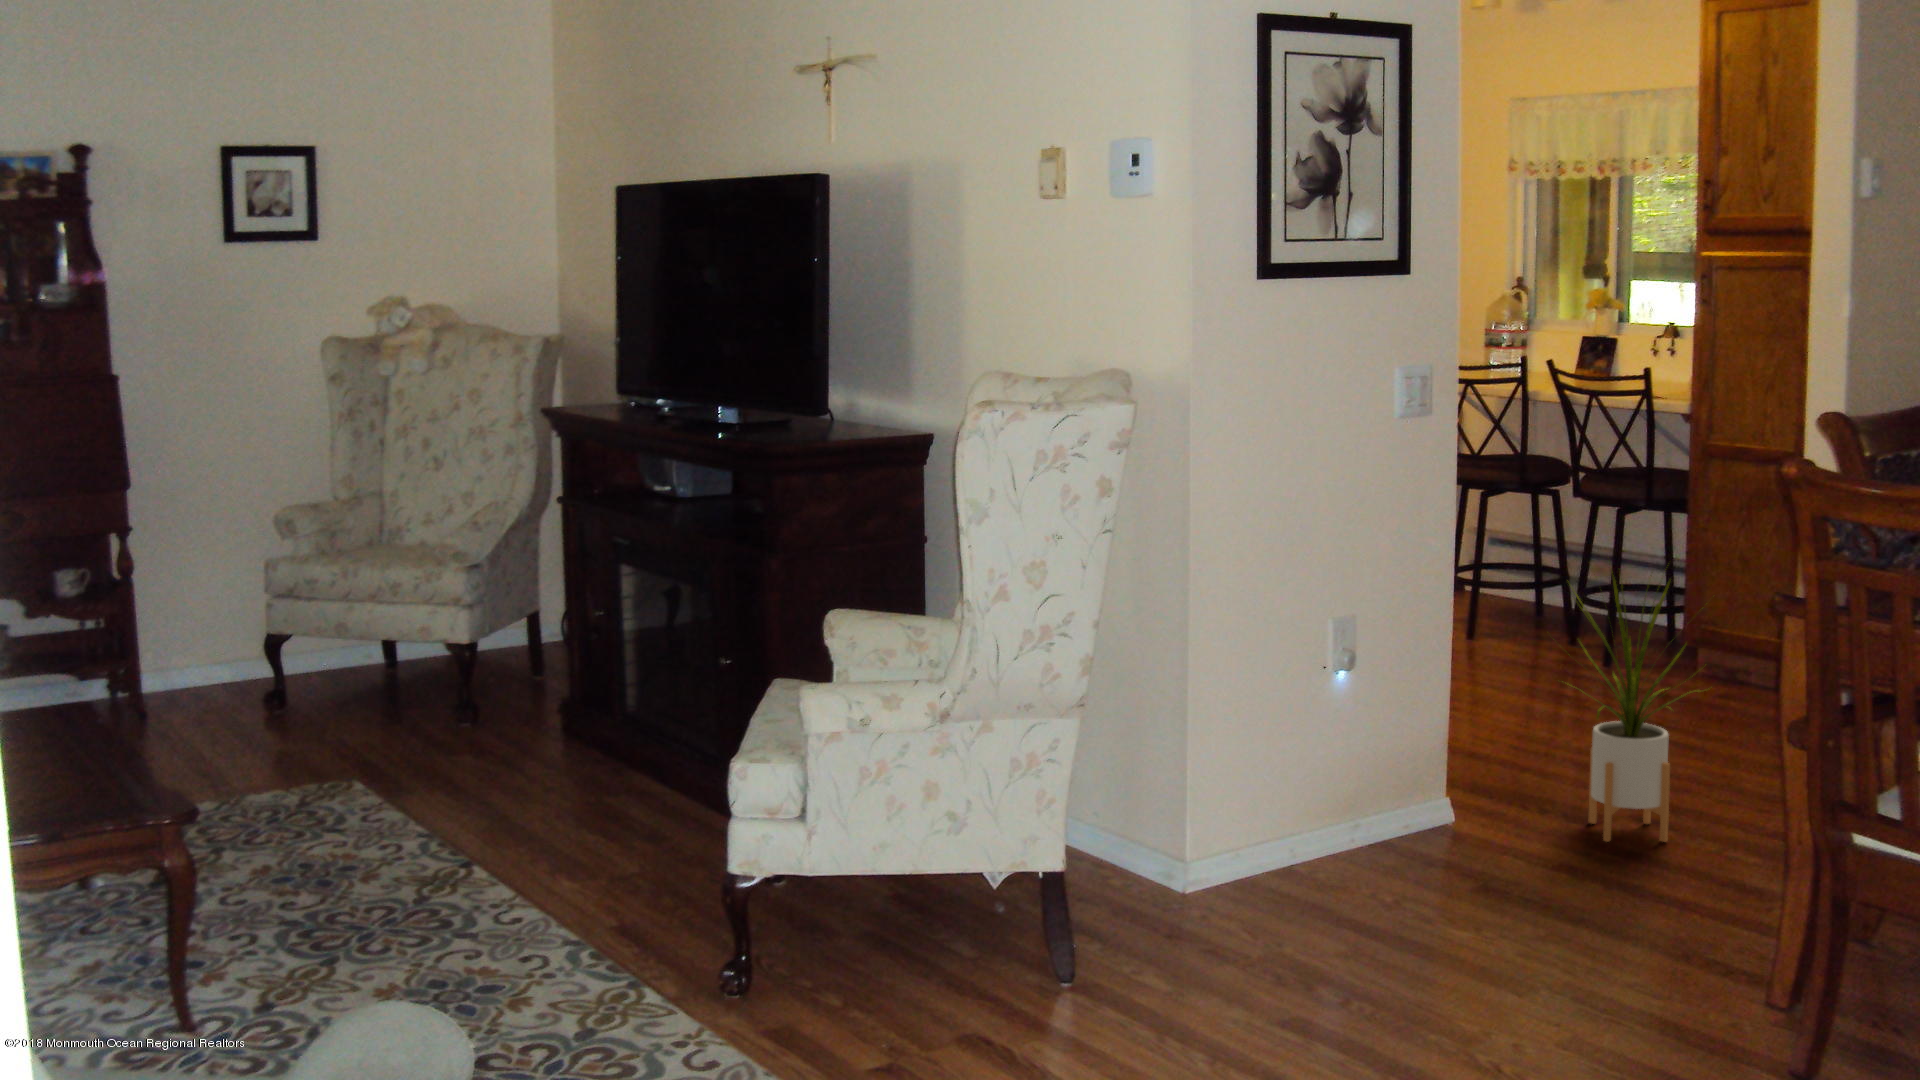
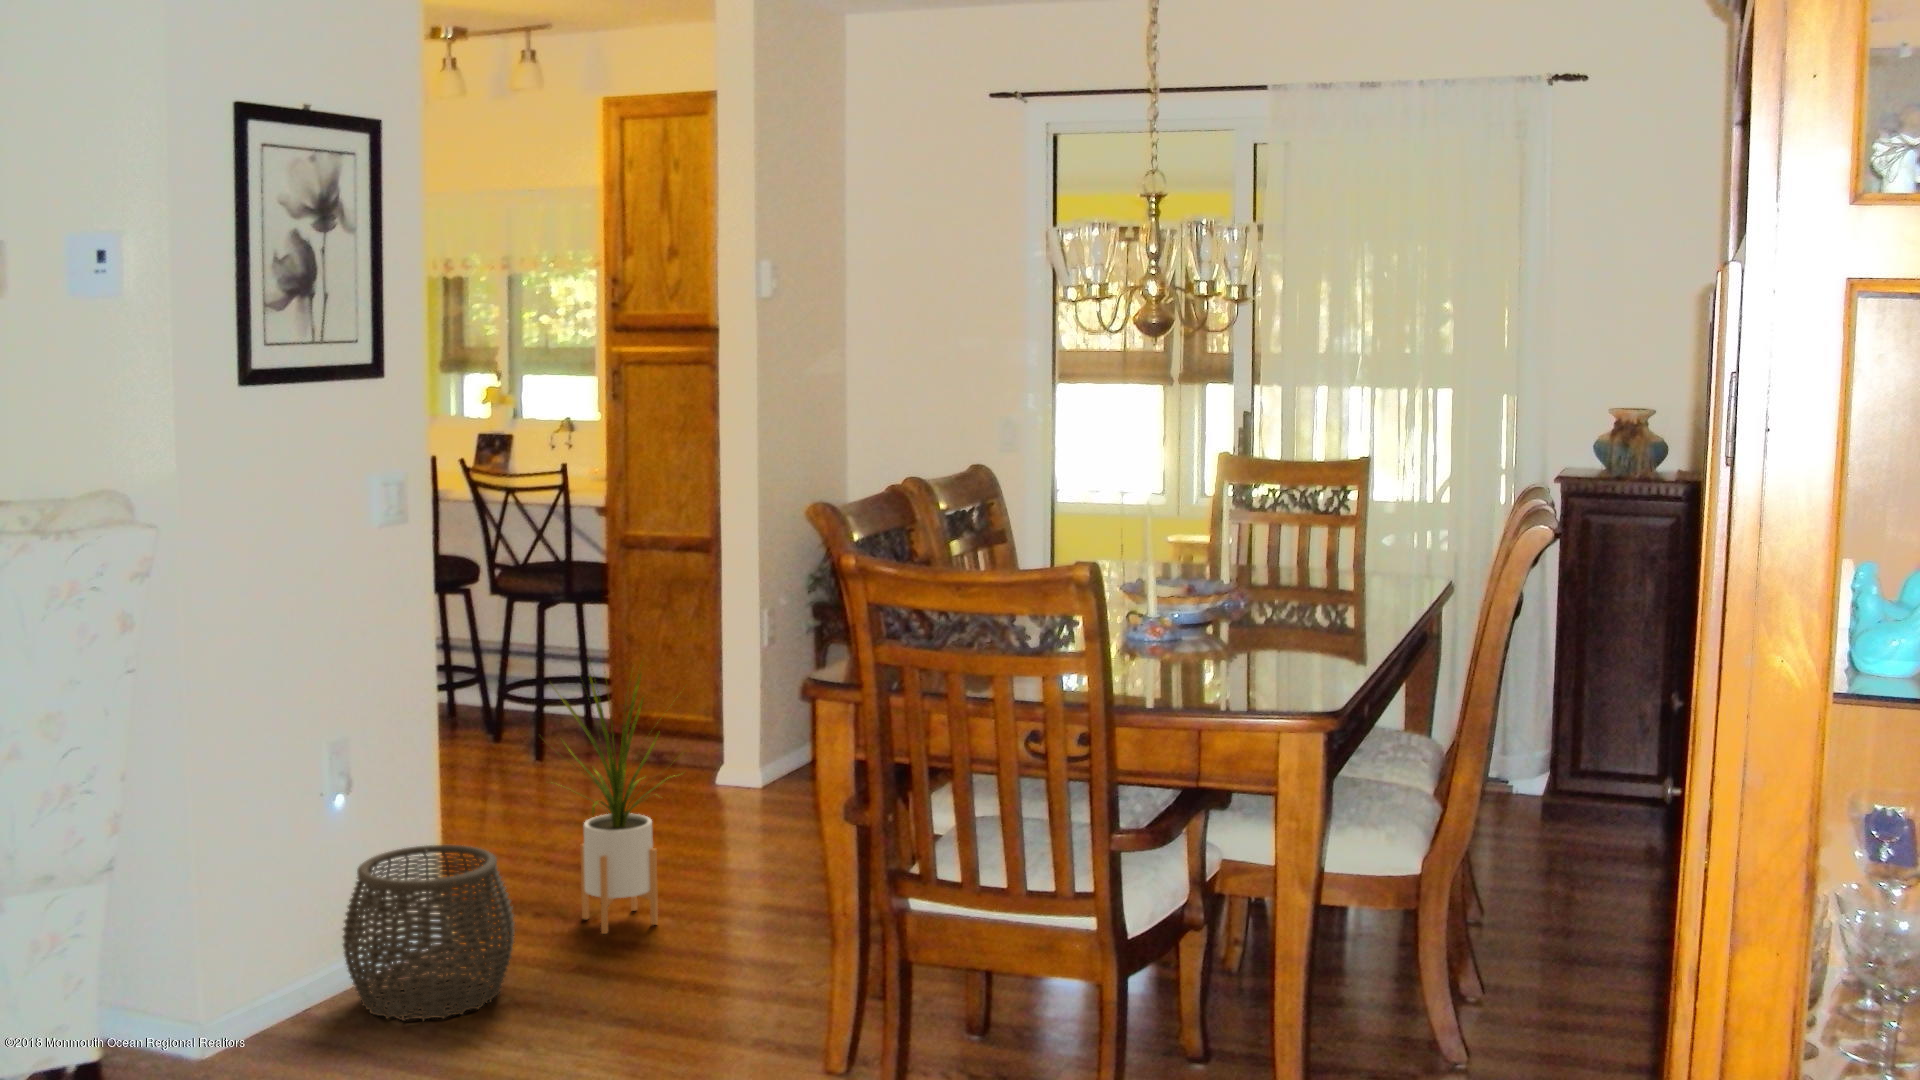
woven basket: none [1331,725,1498,893] -> present [343,845,515,1021]

